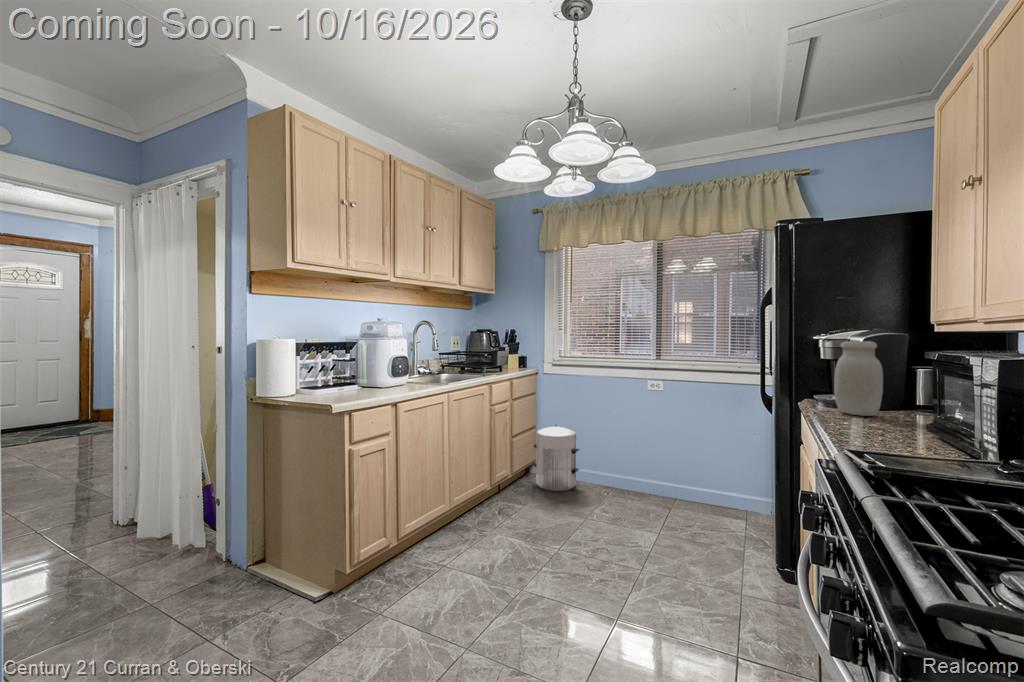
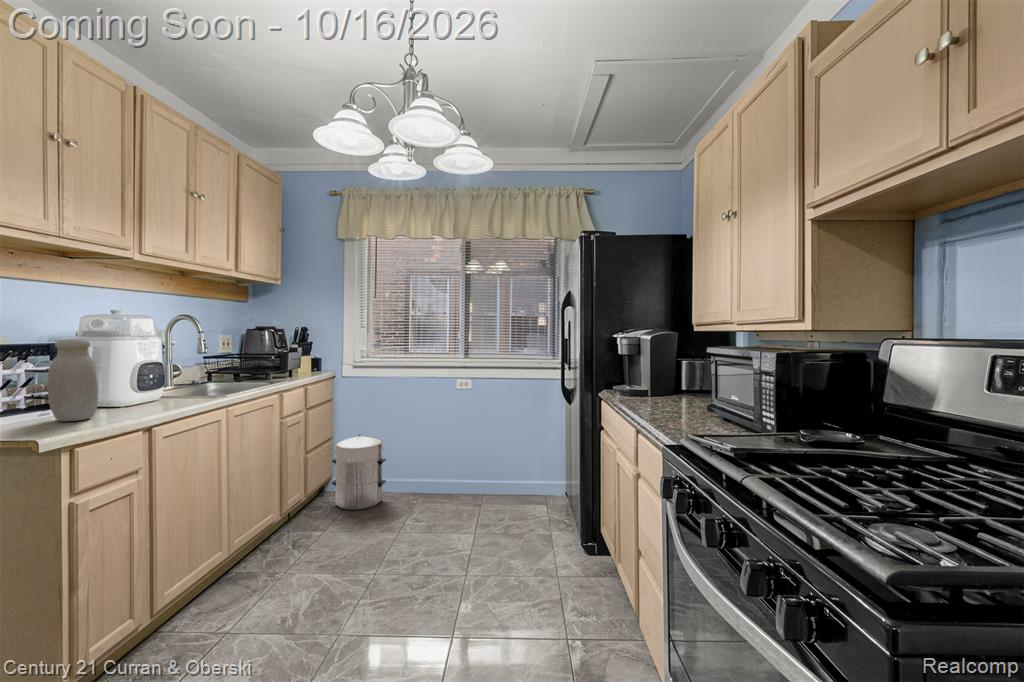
jar: present [834,341,883,416] -> present [47,340,98,421]

